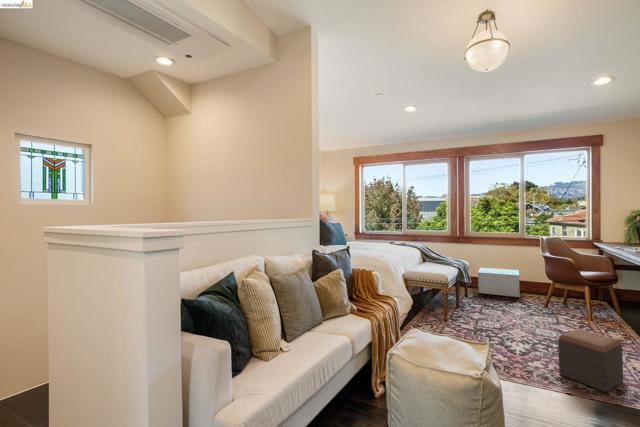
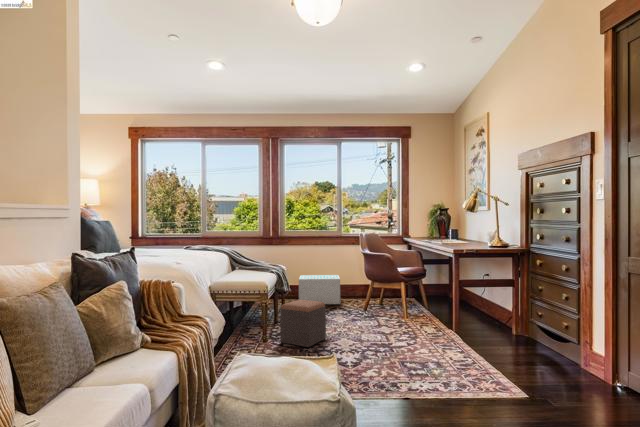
footstool: present [558,329,623,392] -> present [280,300,326,347]

